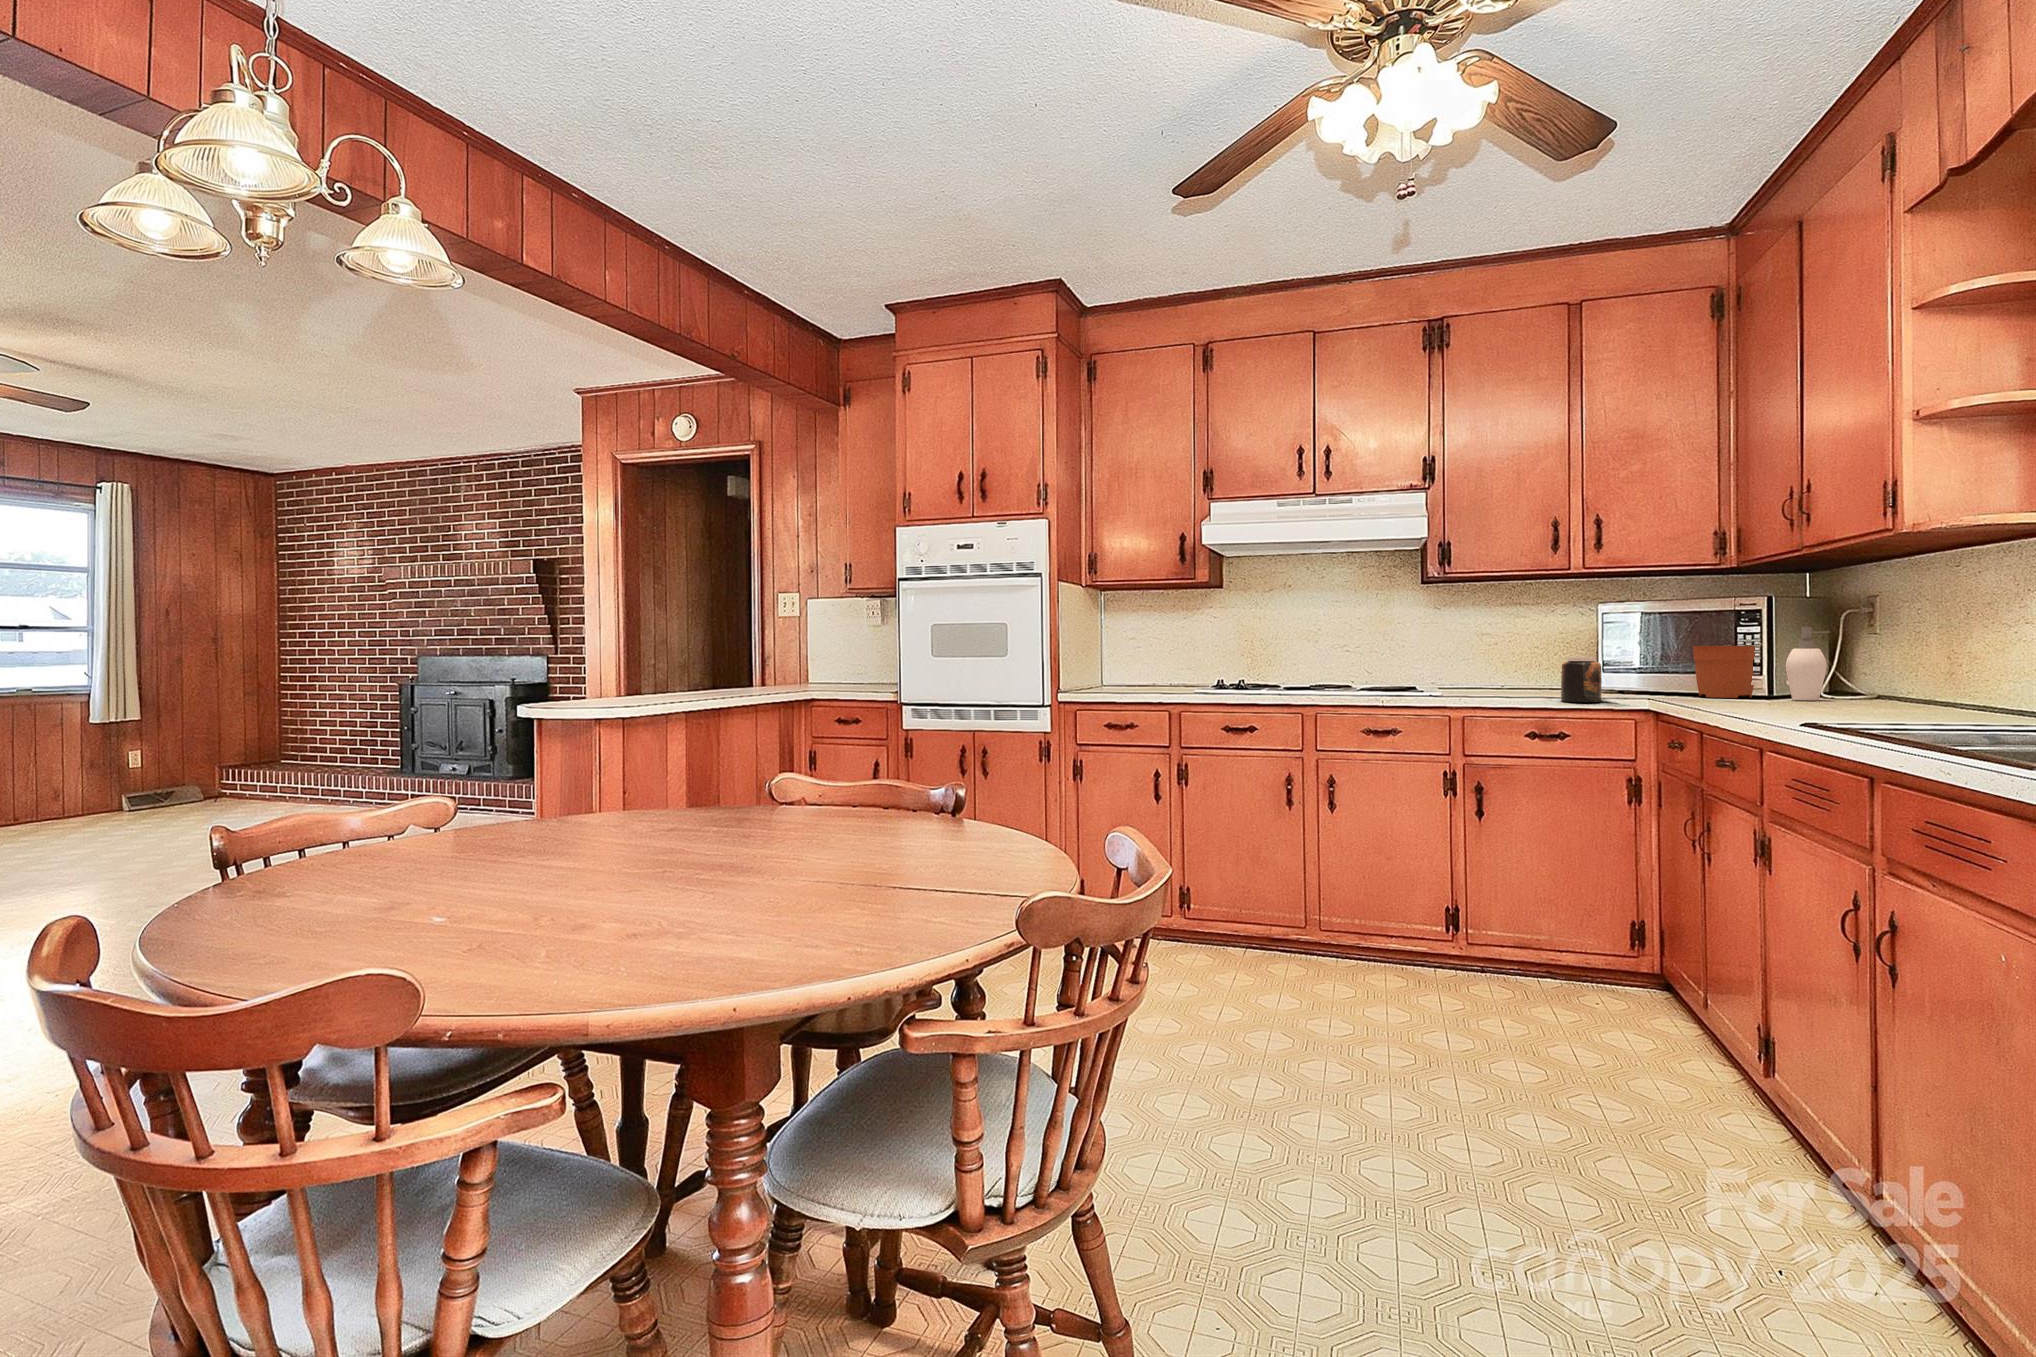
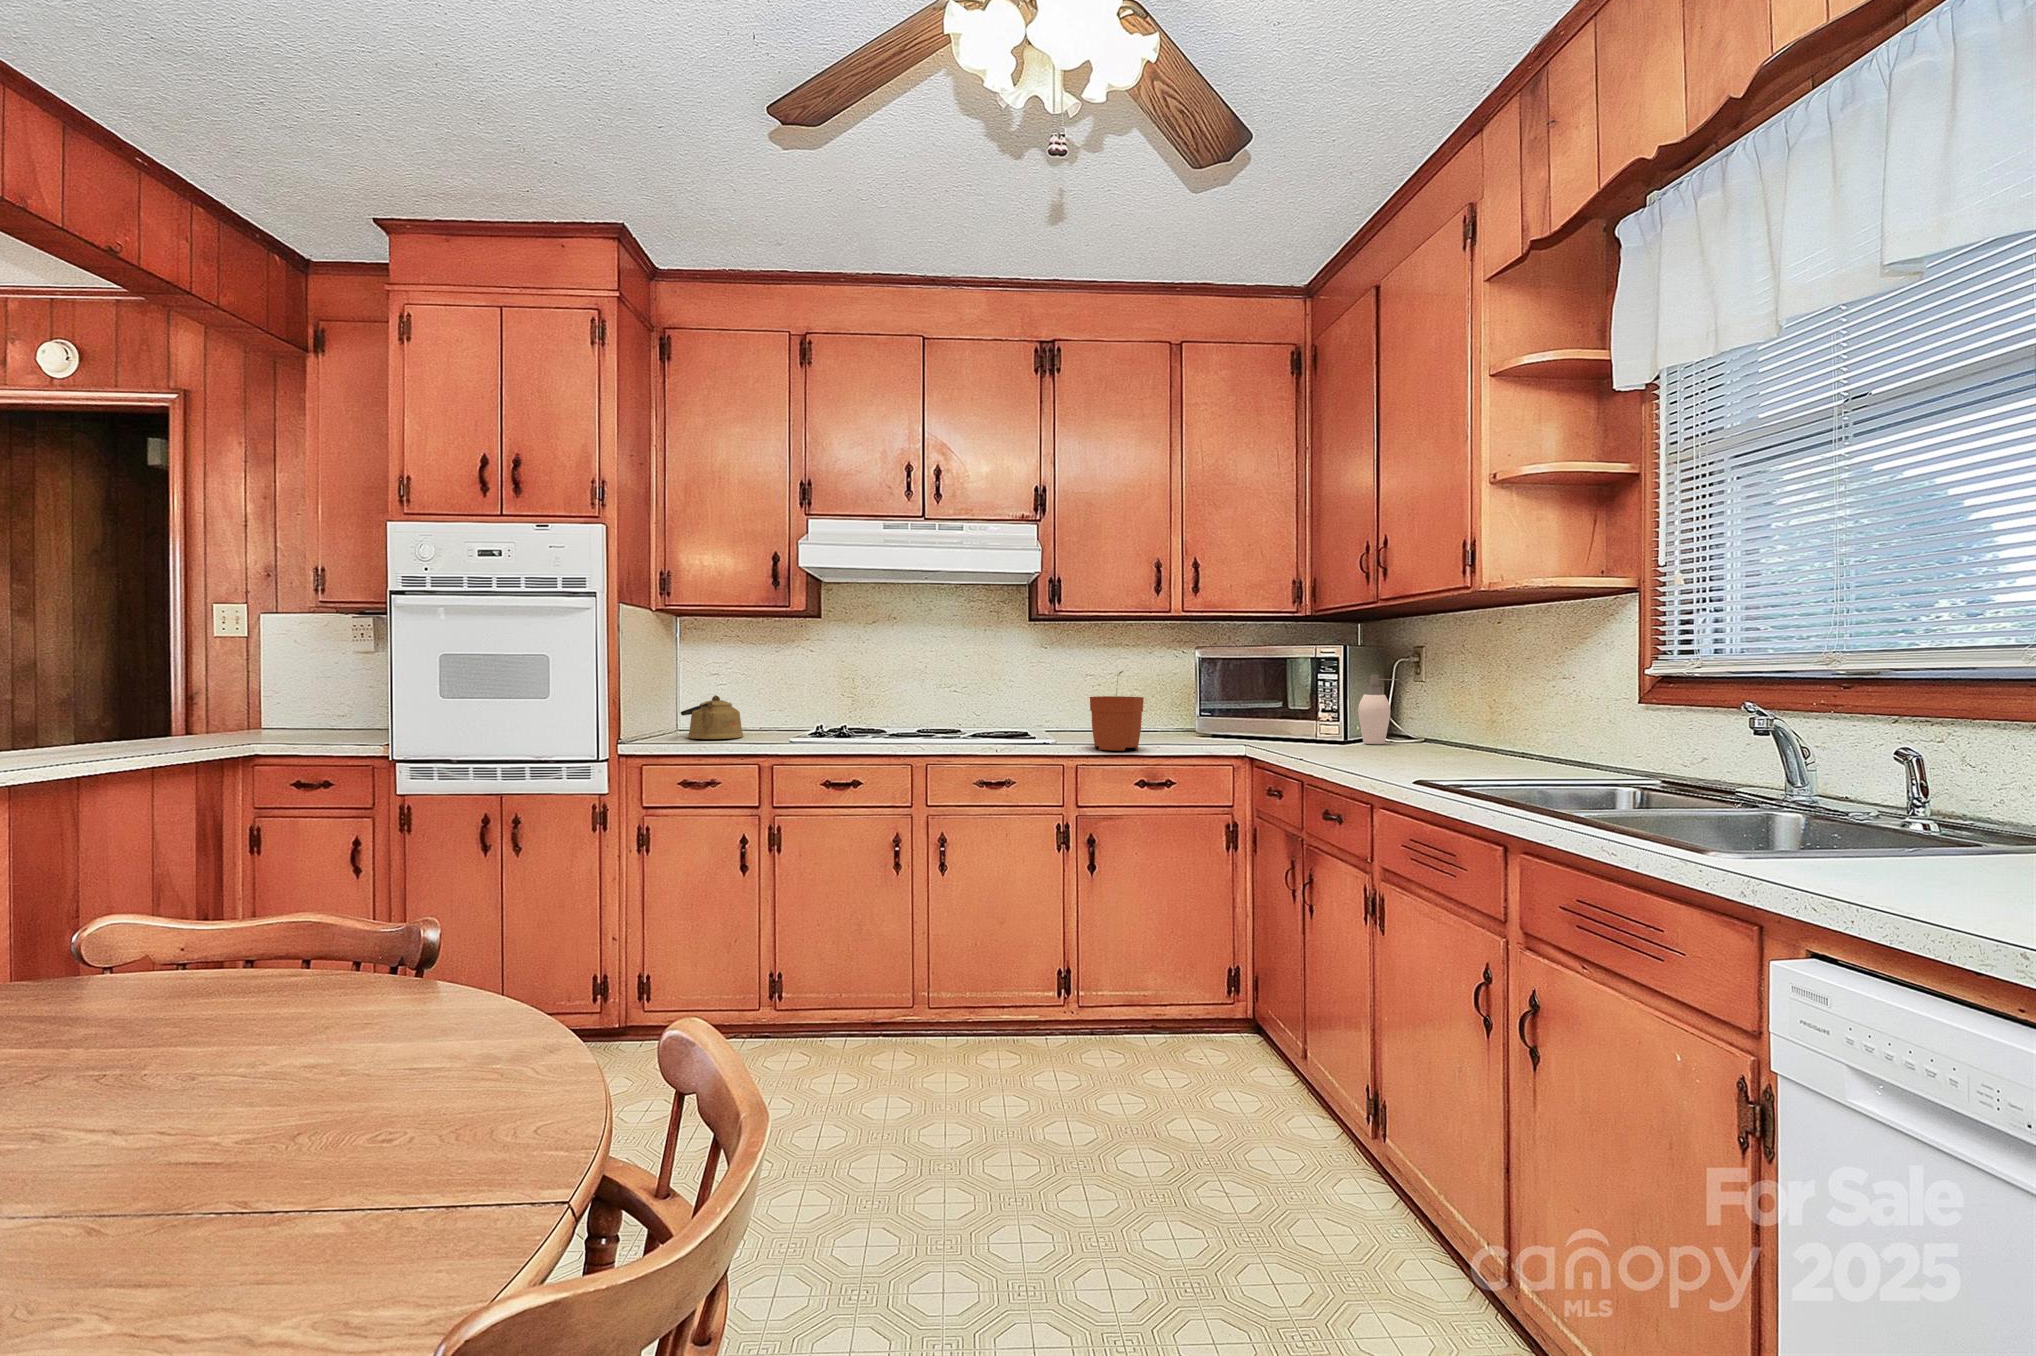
plant pot: present [1693,646,1755,698] -> present [1089,671,1144,750]
kettle: none [1105,656,1156,692] -> present [681,695,743,739]
jar: present [1561,657,1602,702] -> none [1168,700,1204,747]

